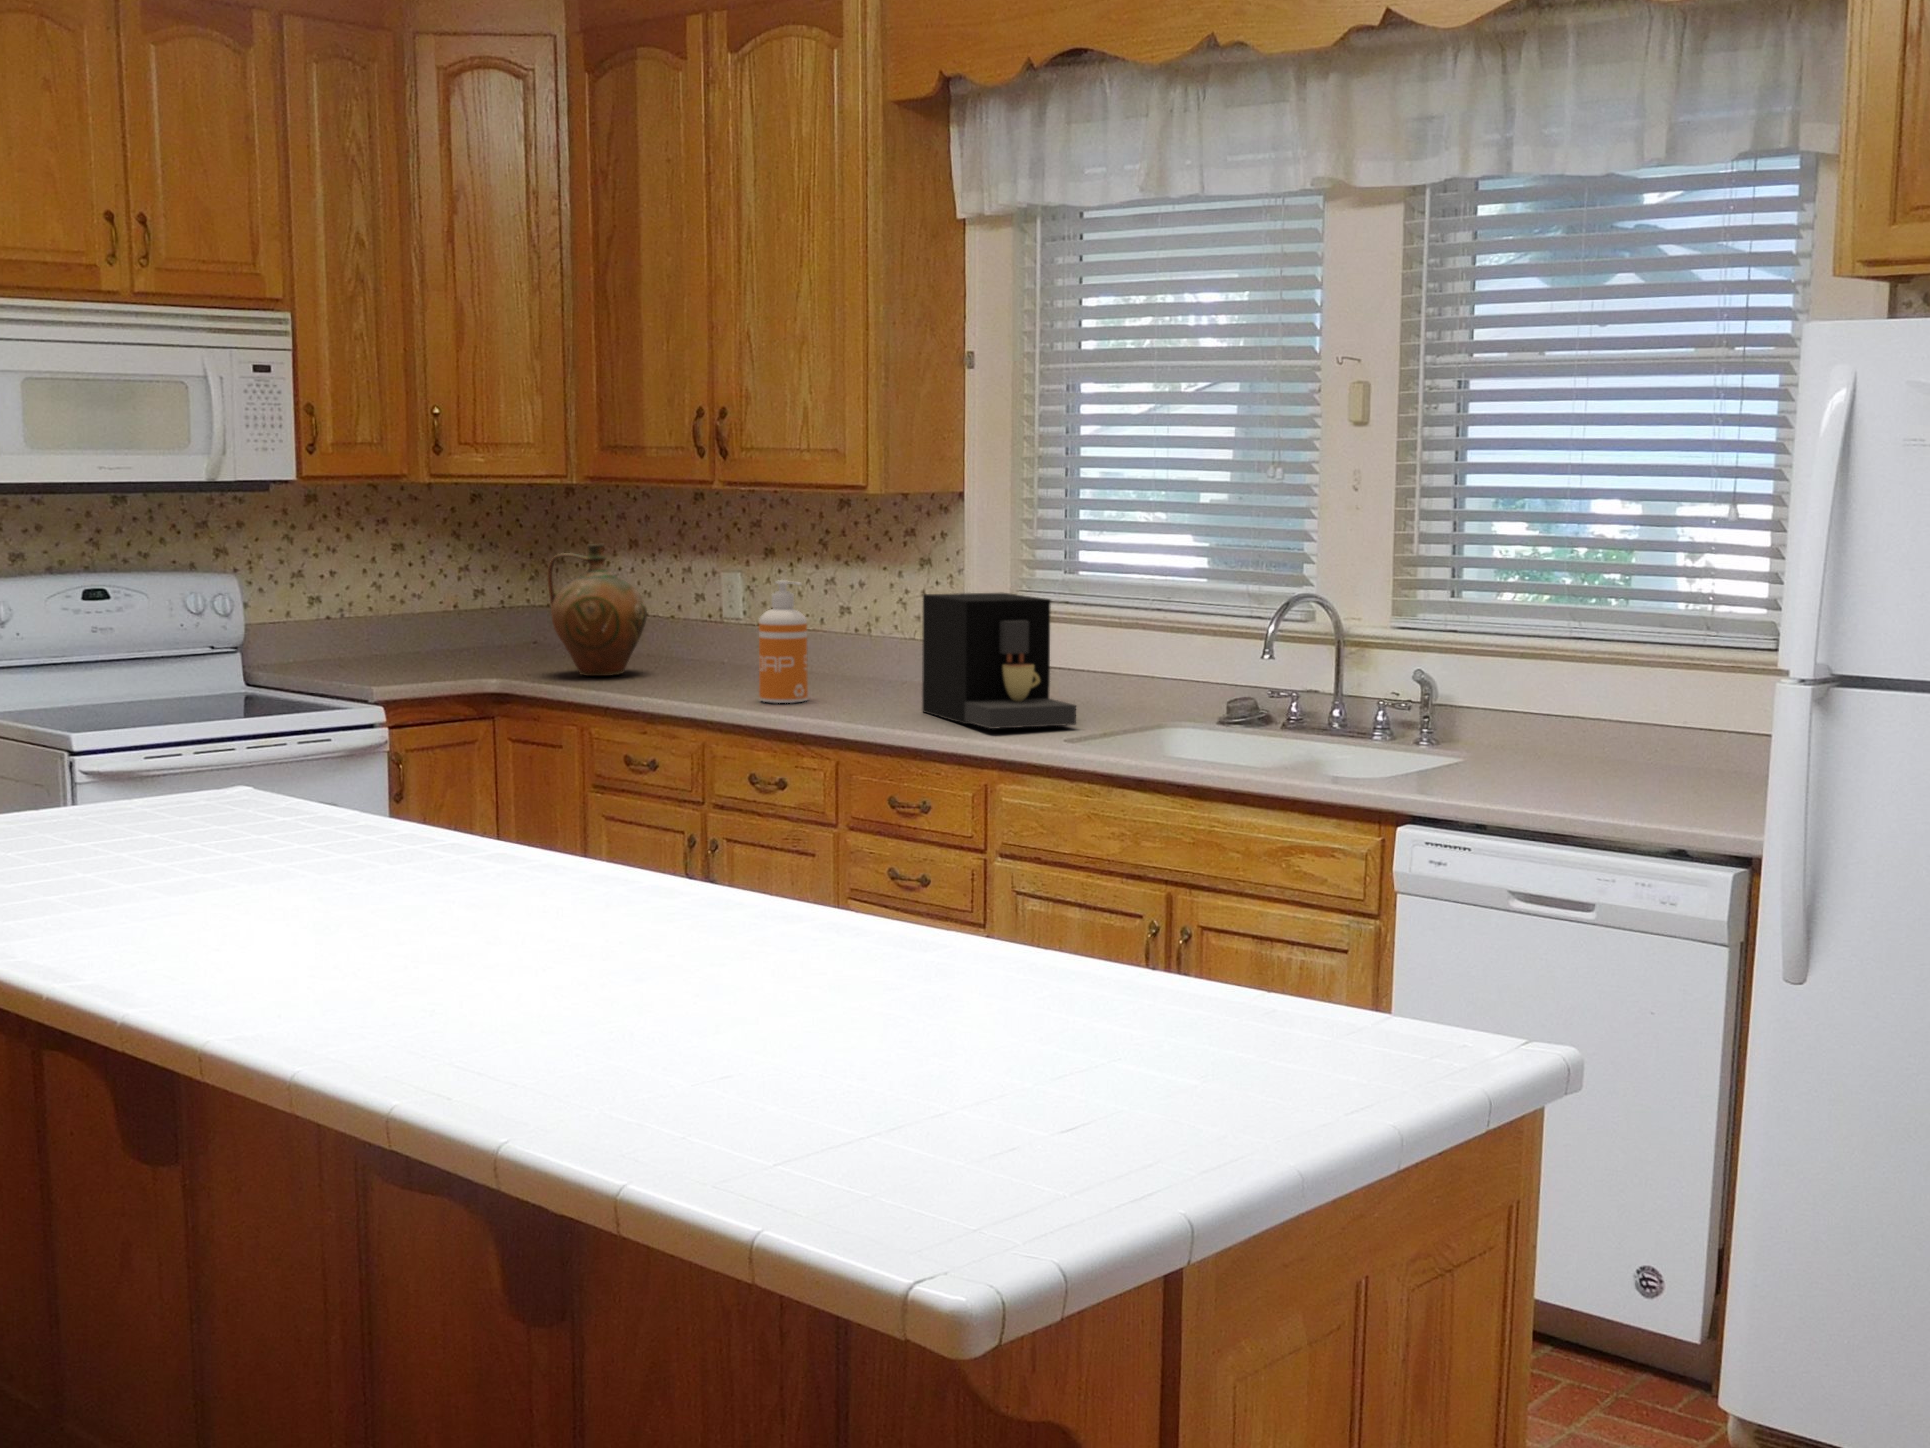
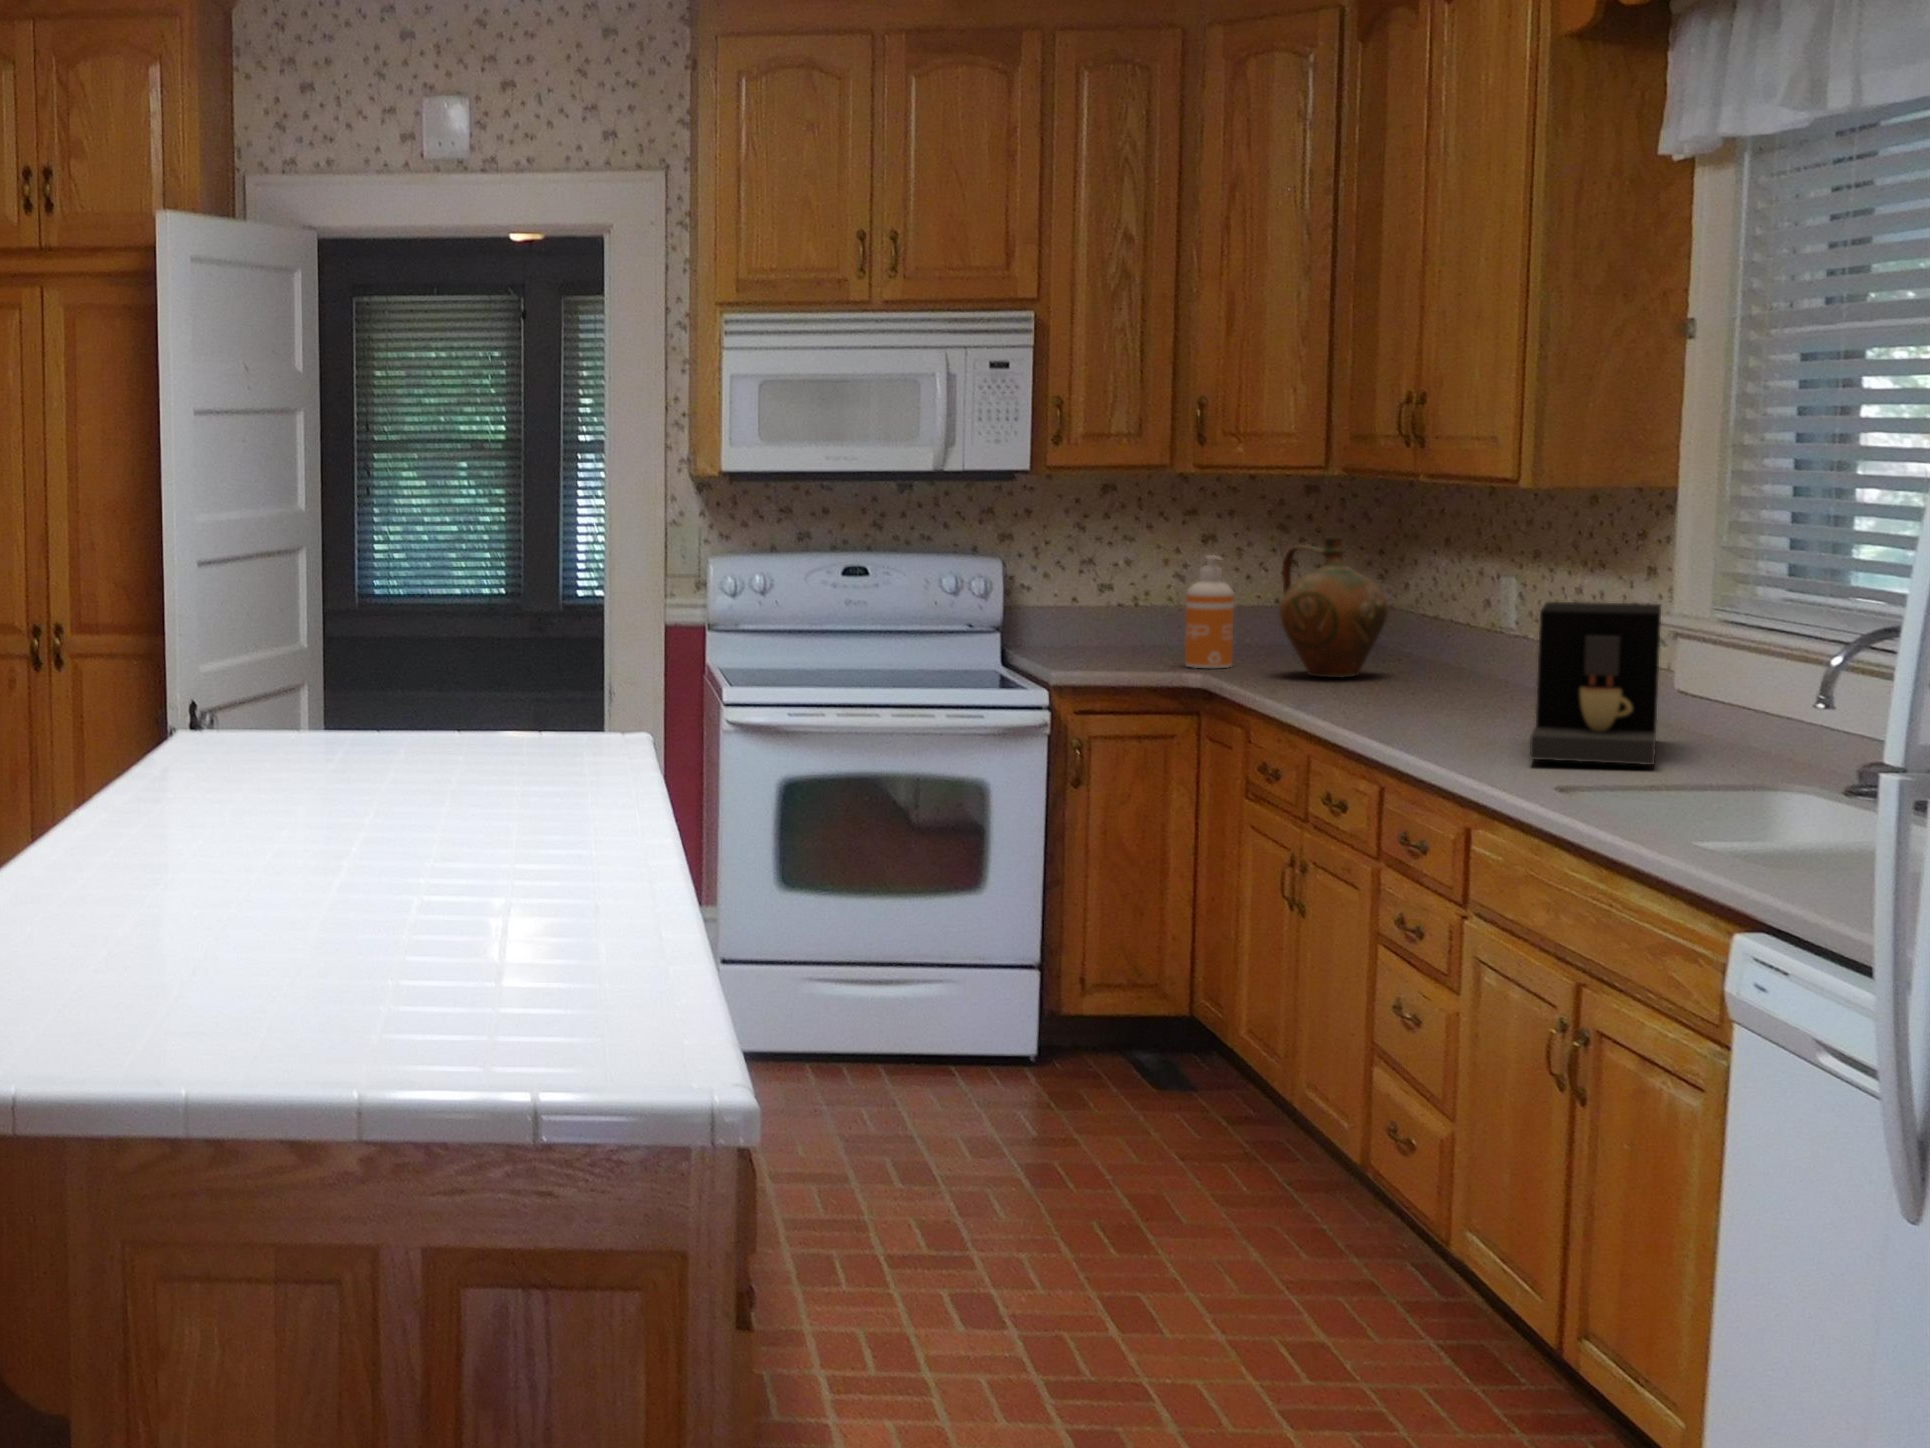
soap dispenser: present [759,580,808,703] -> present [1185,555,1234,668]

